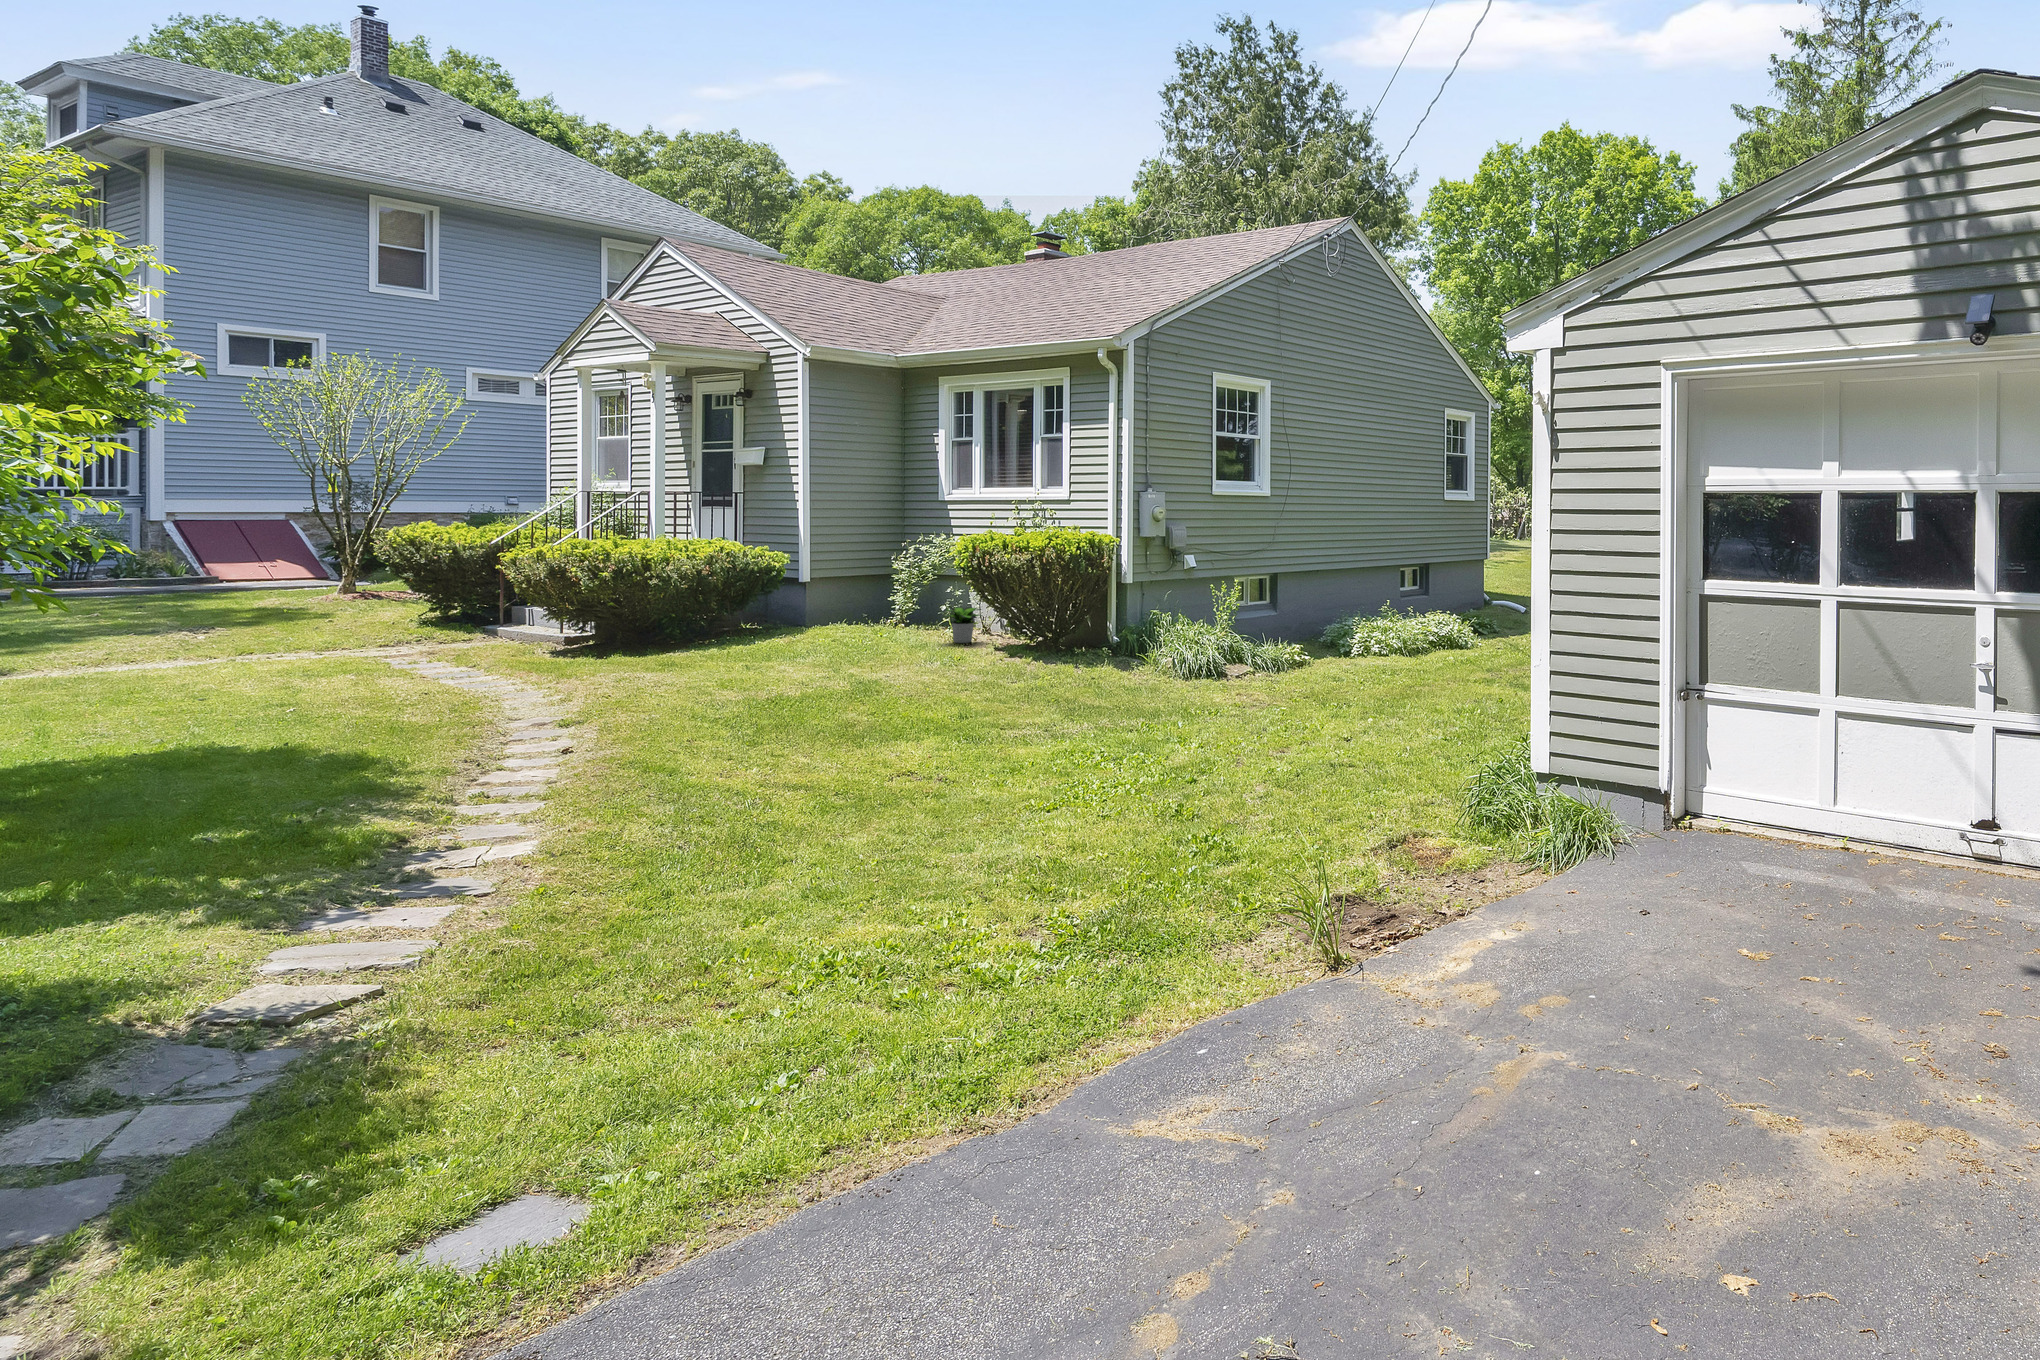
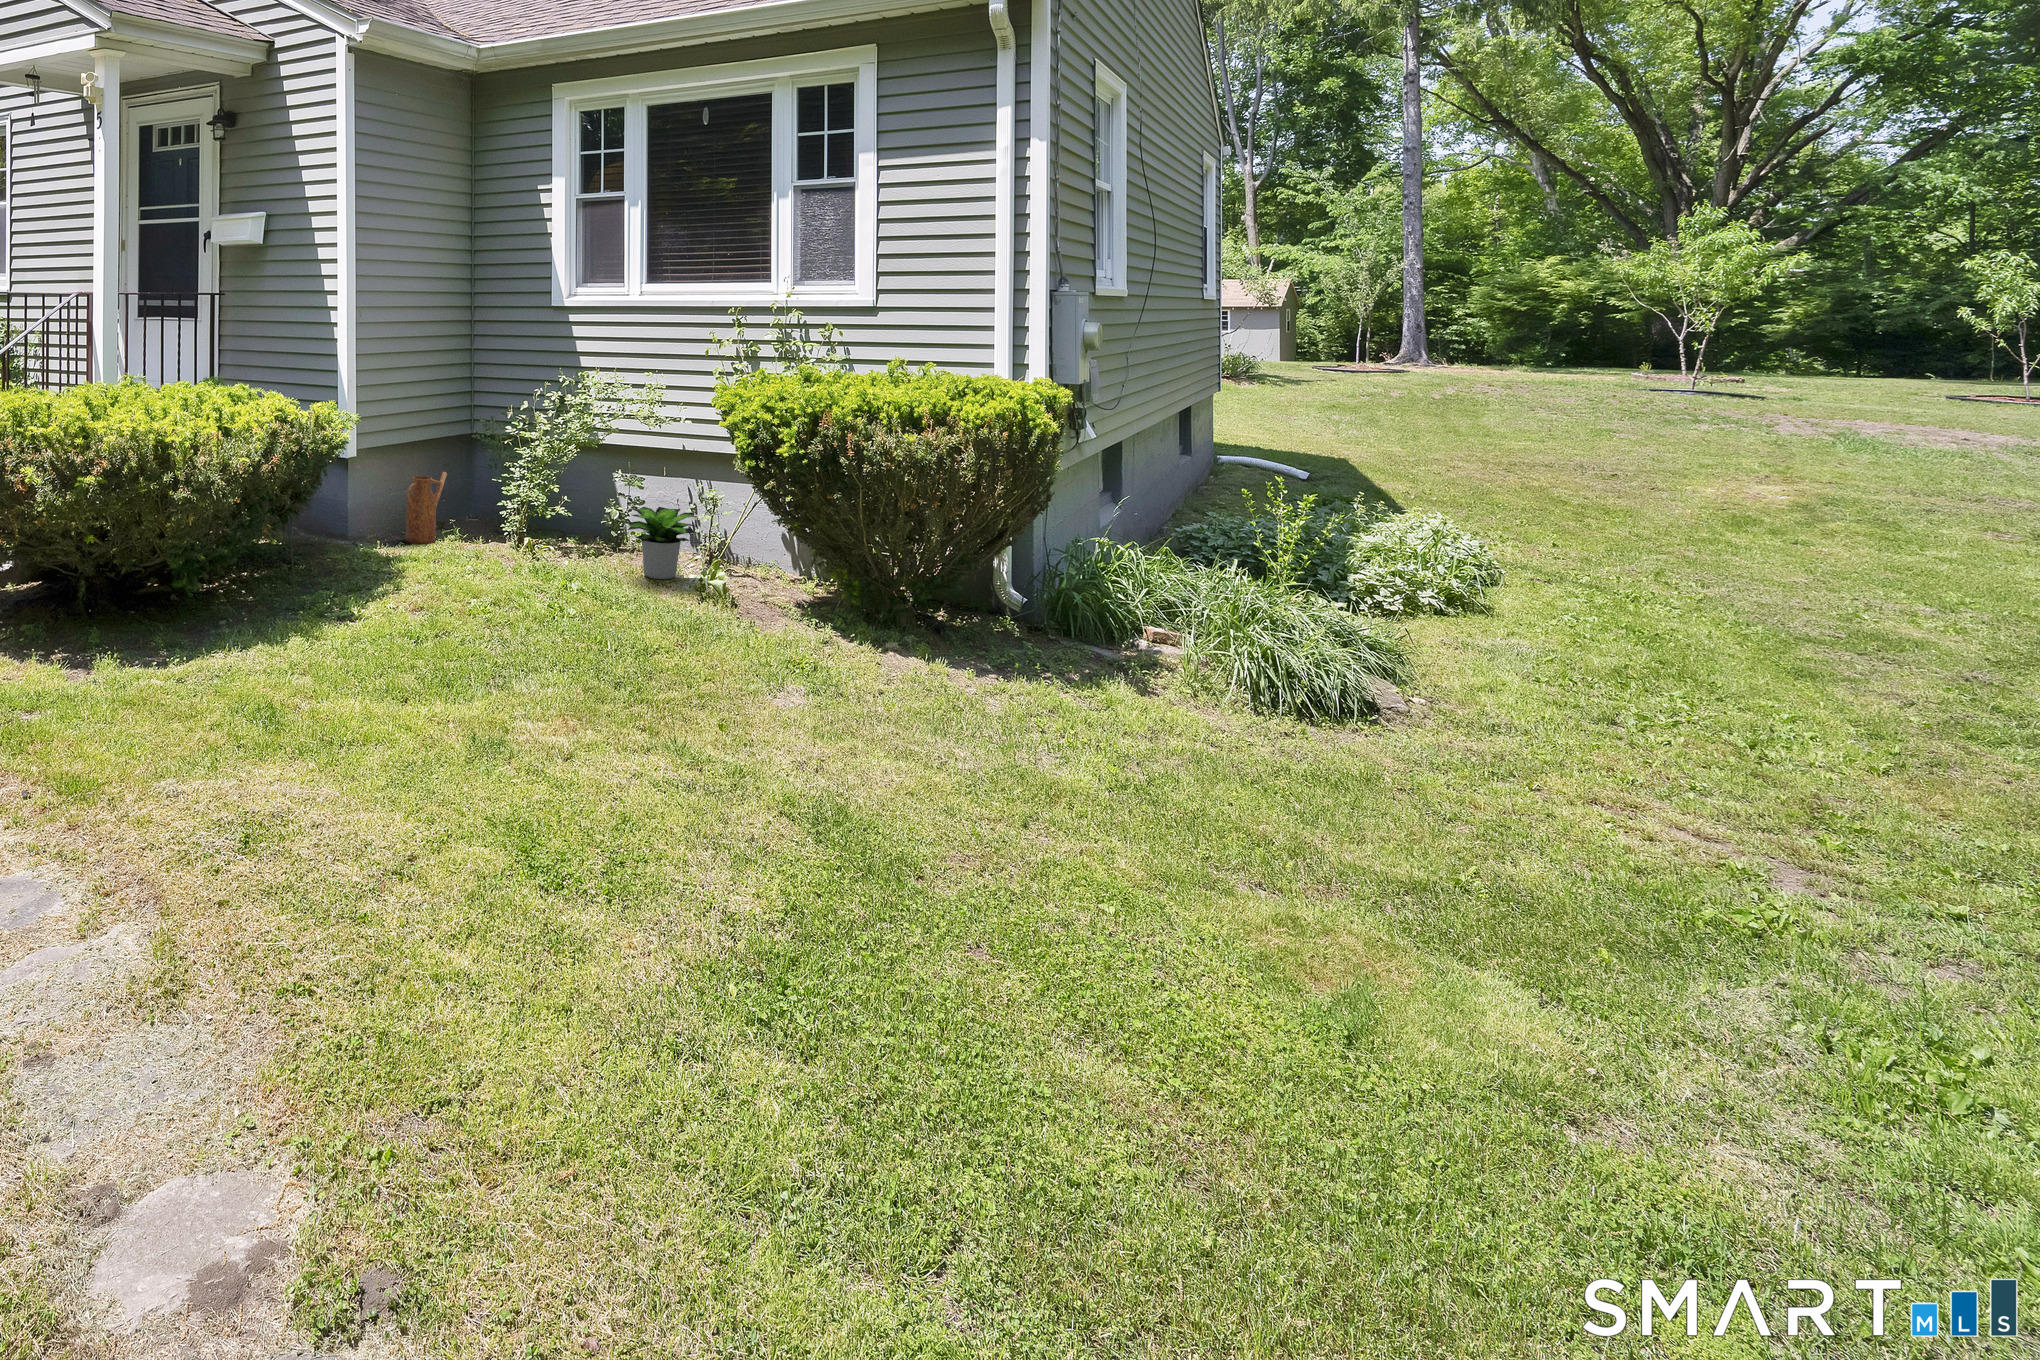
watering can: none [839,593,872,632] -> present [405,472,447,544]

